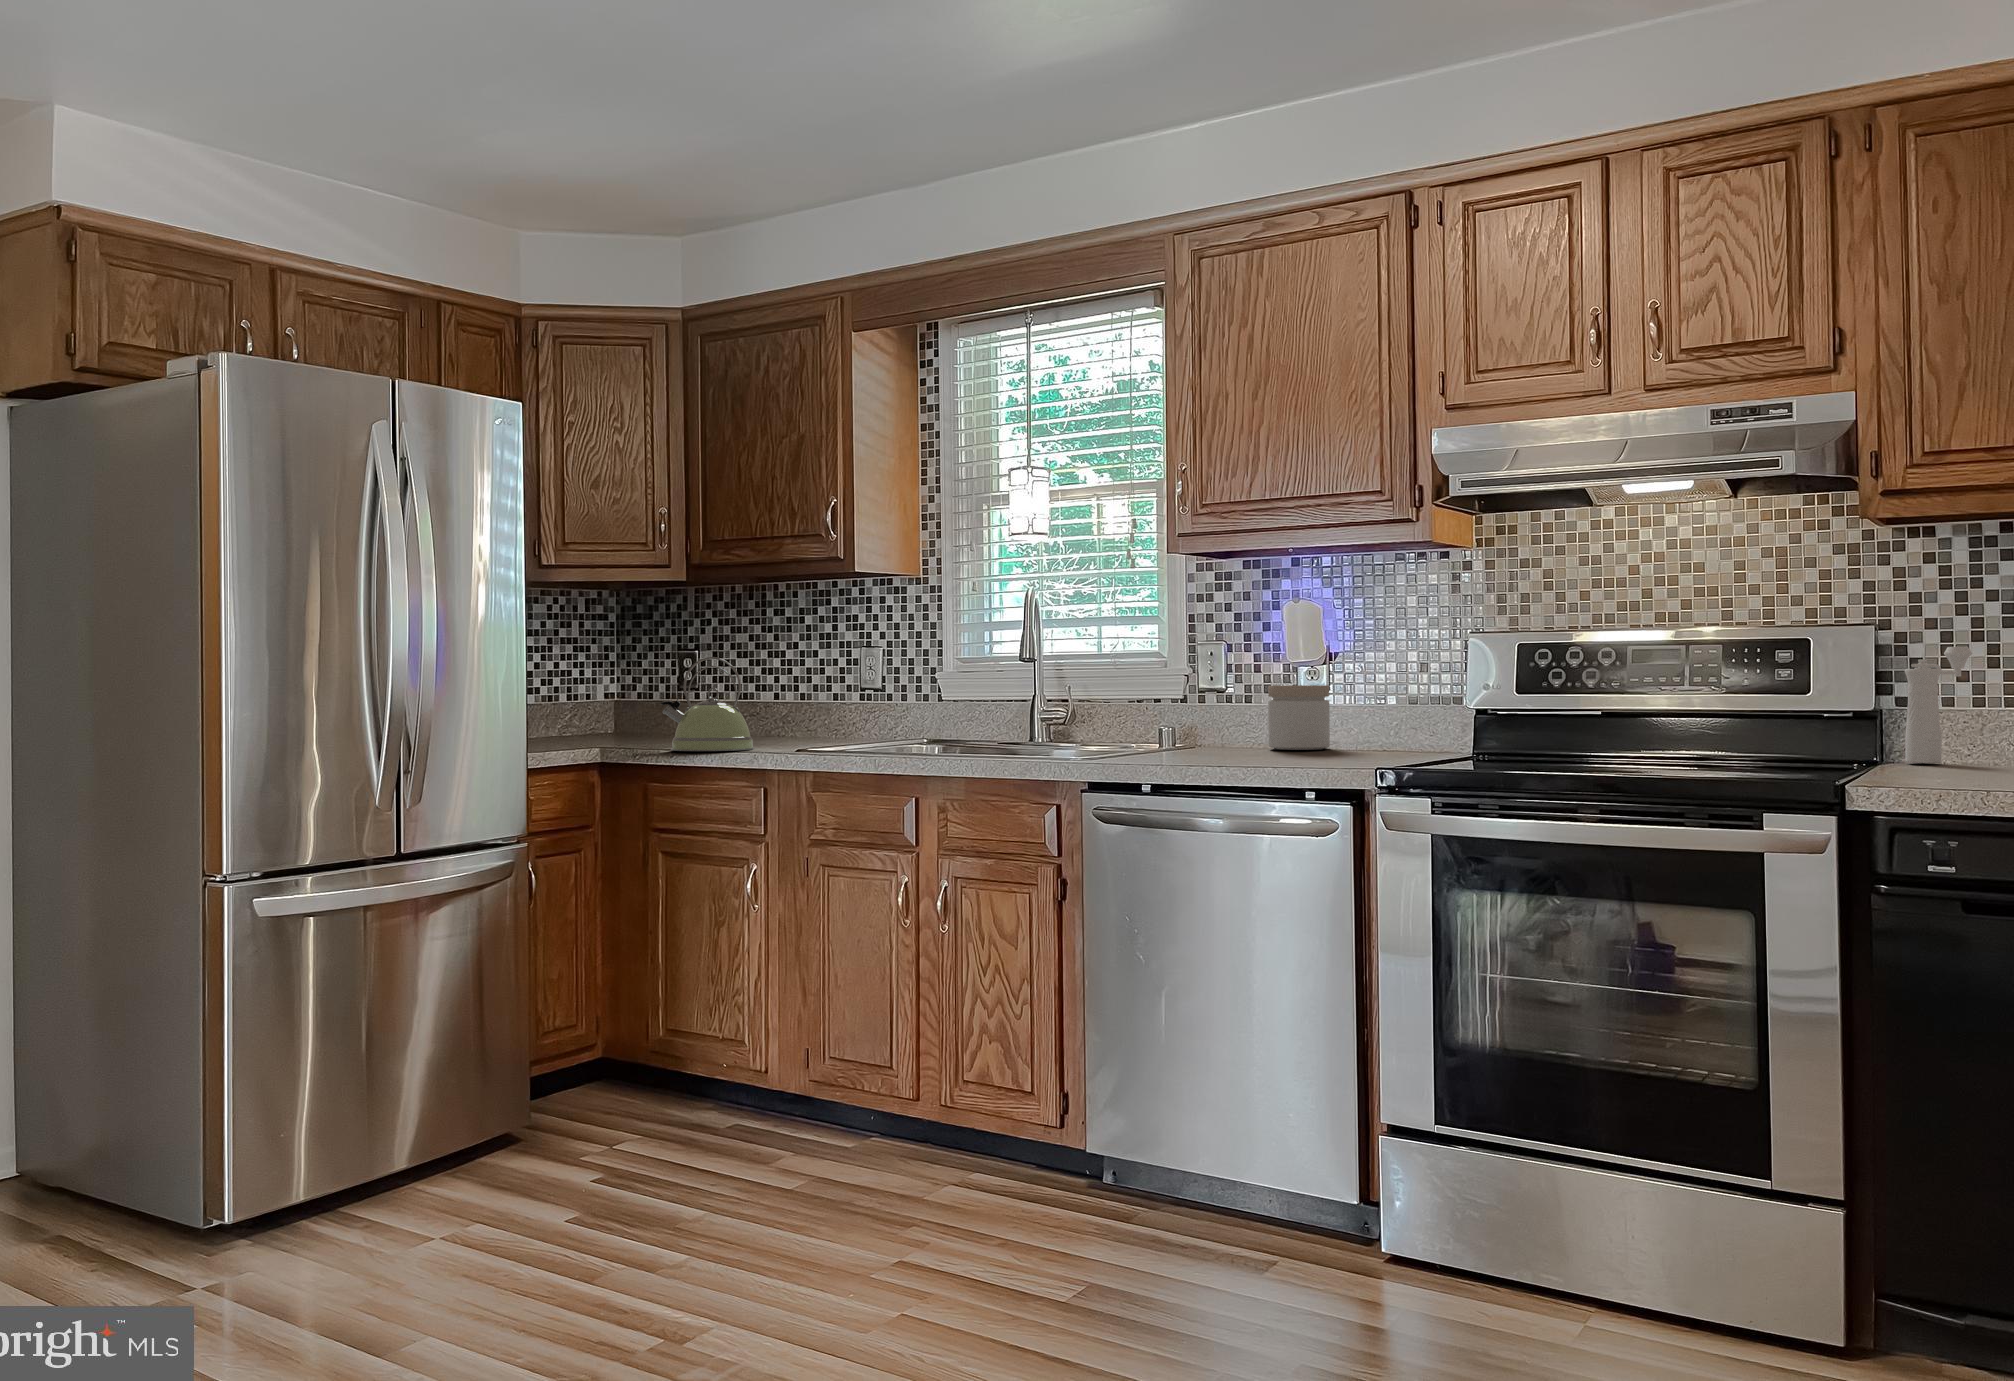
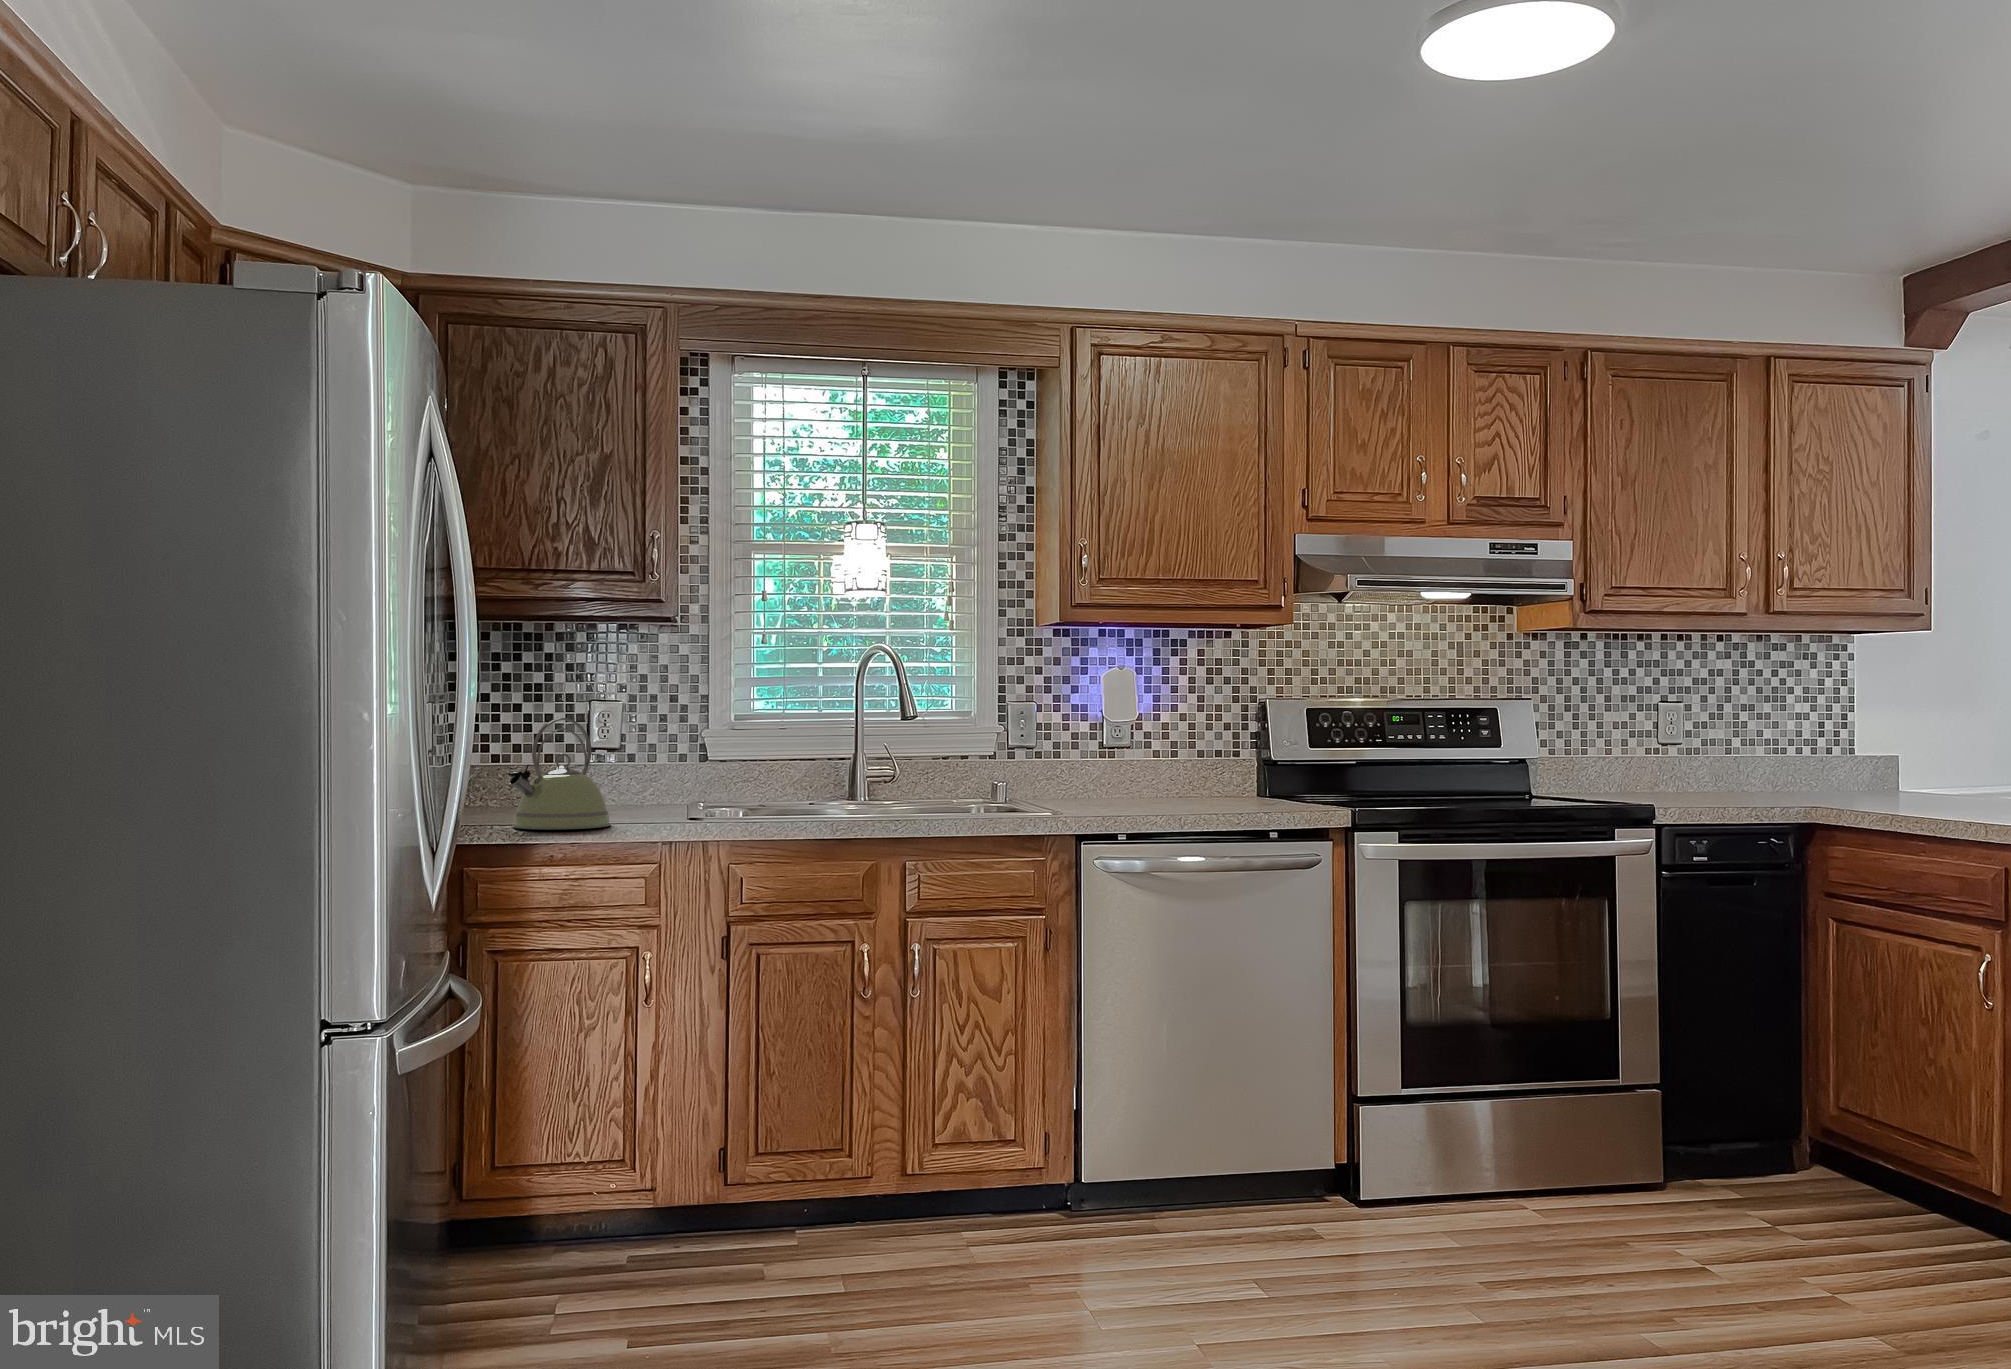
pepper mill: present [1905,647,1972,763] -> none [1555,715,1577,794]
jar: present [1268,685,1330,750] -> none [1109,742,1161,800]

